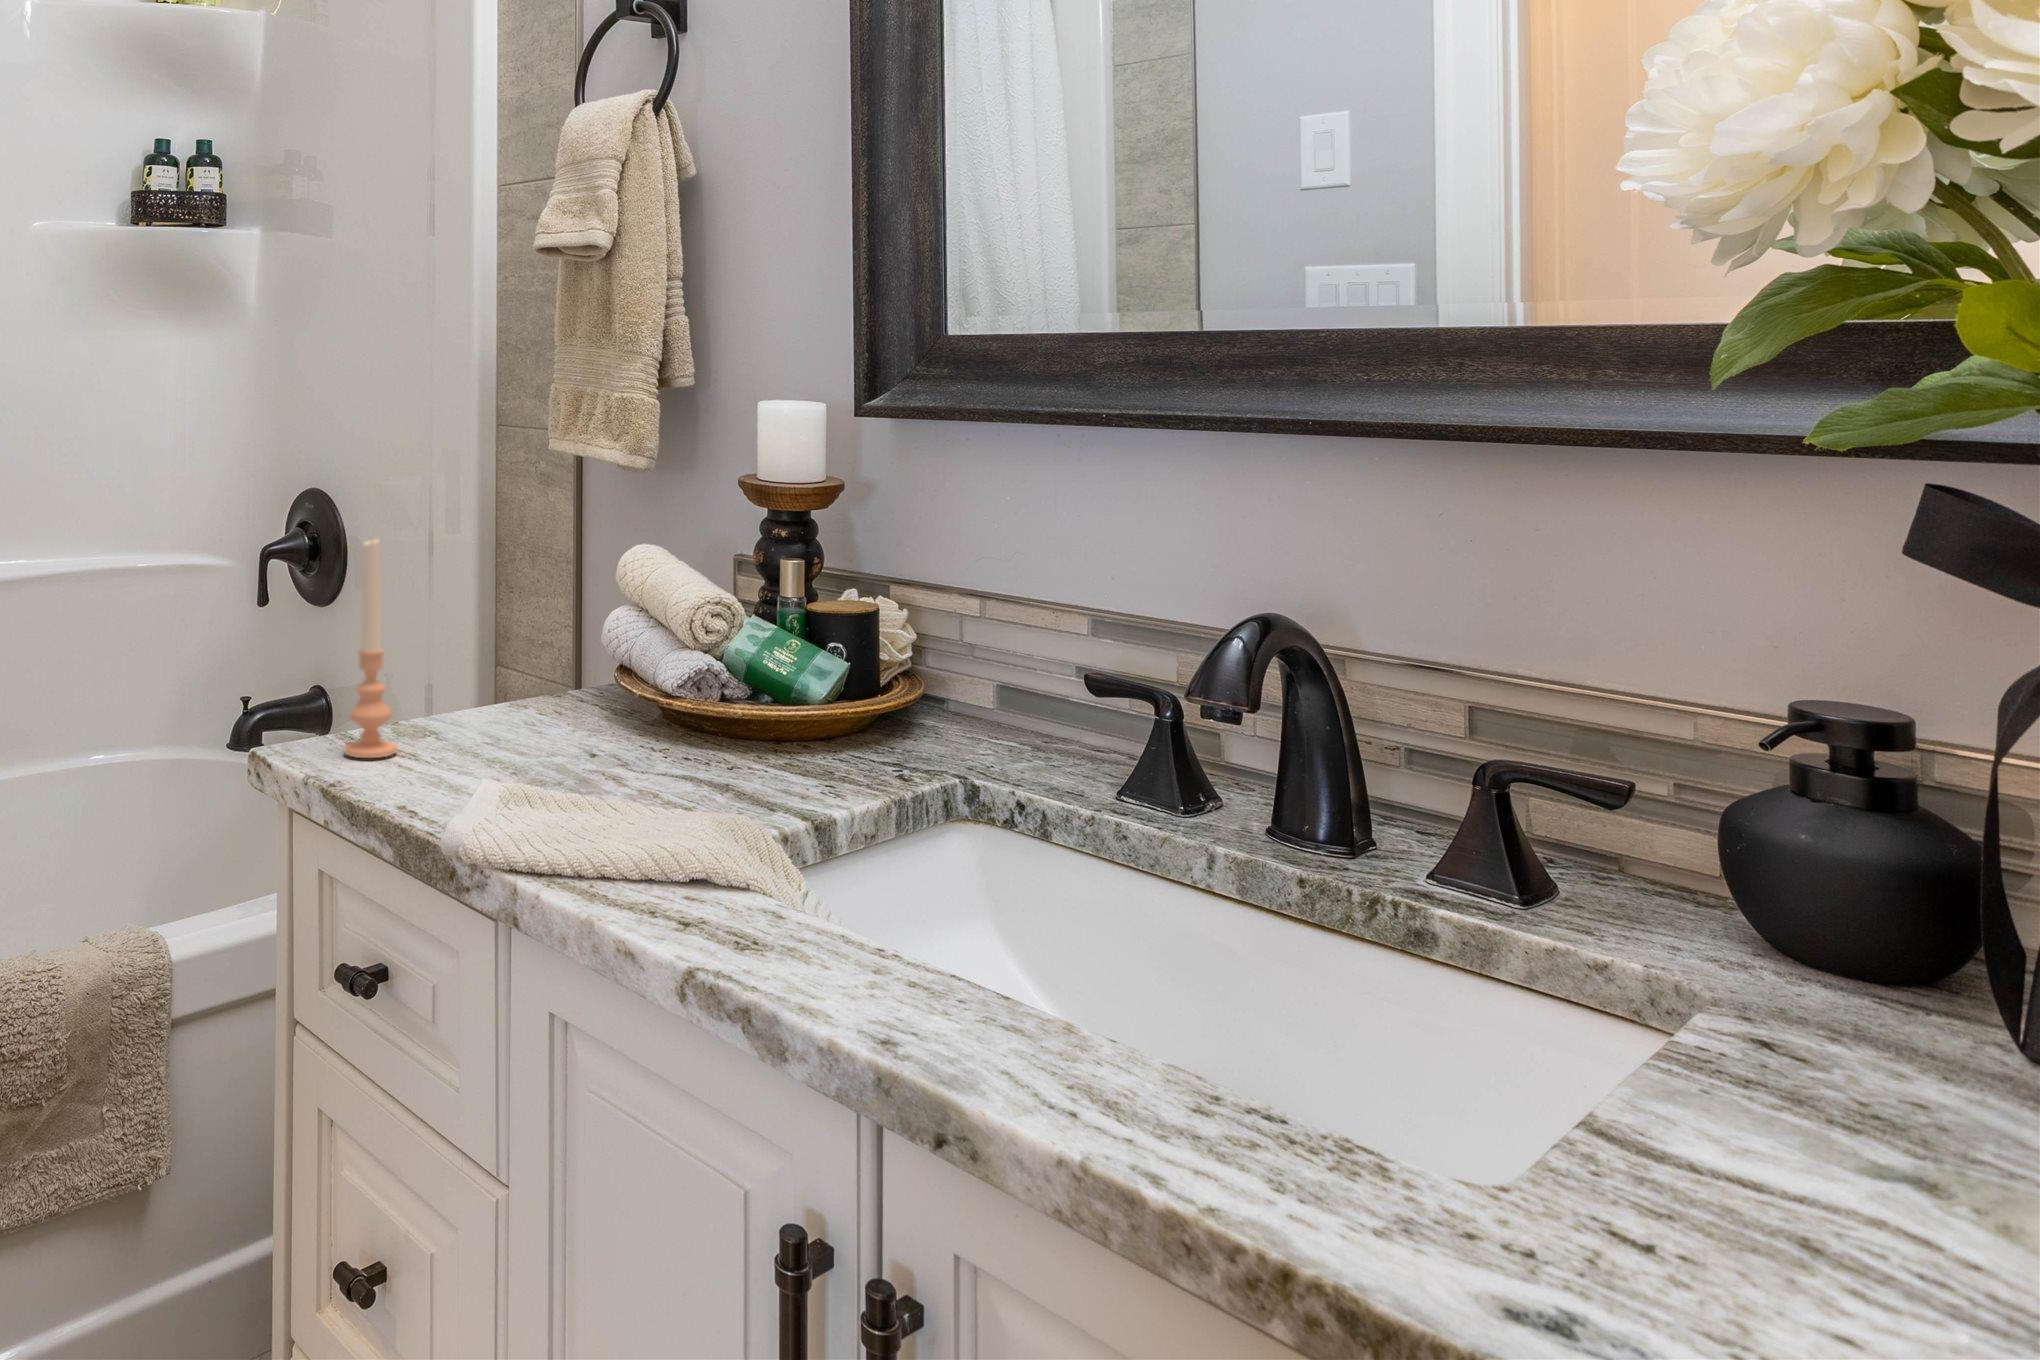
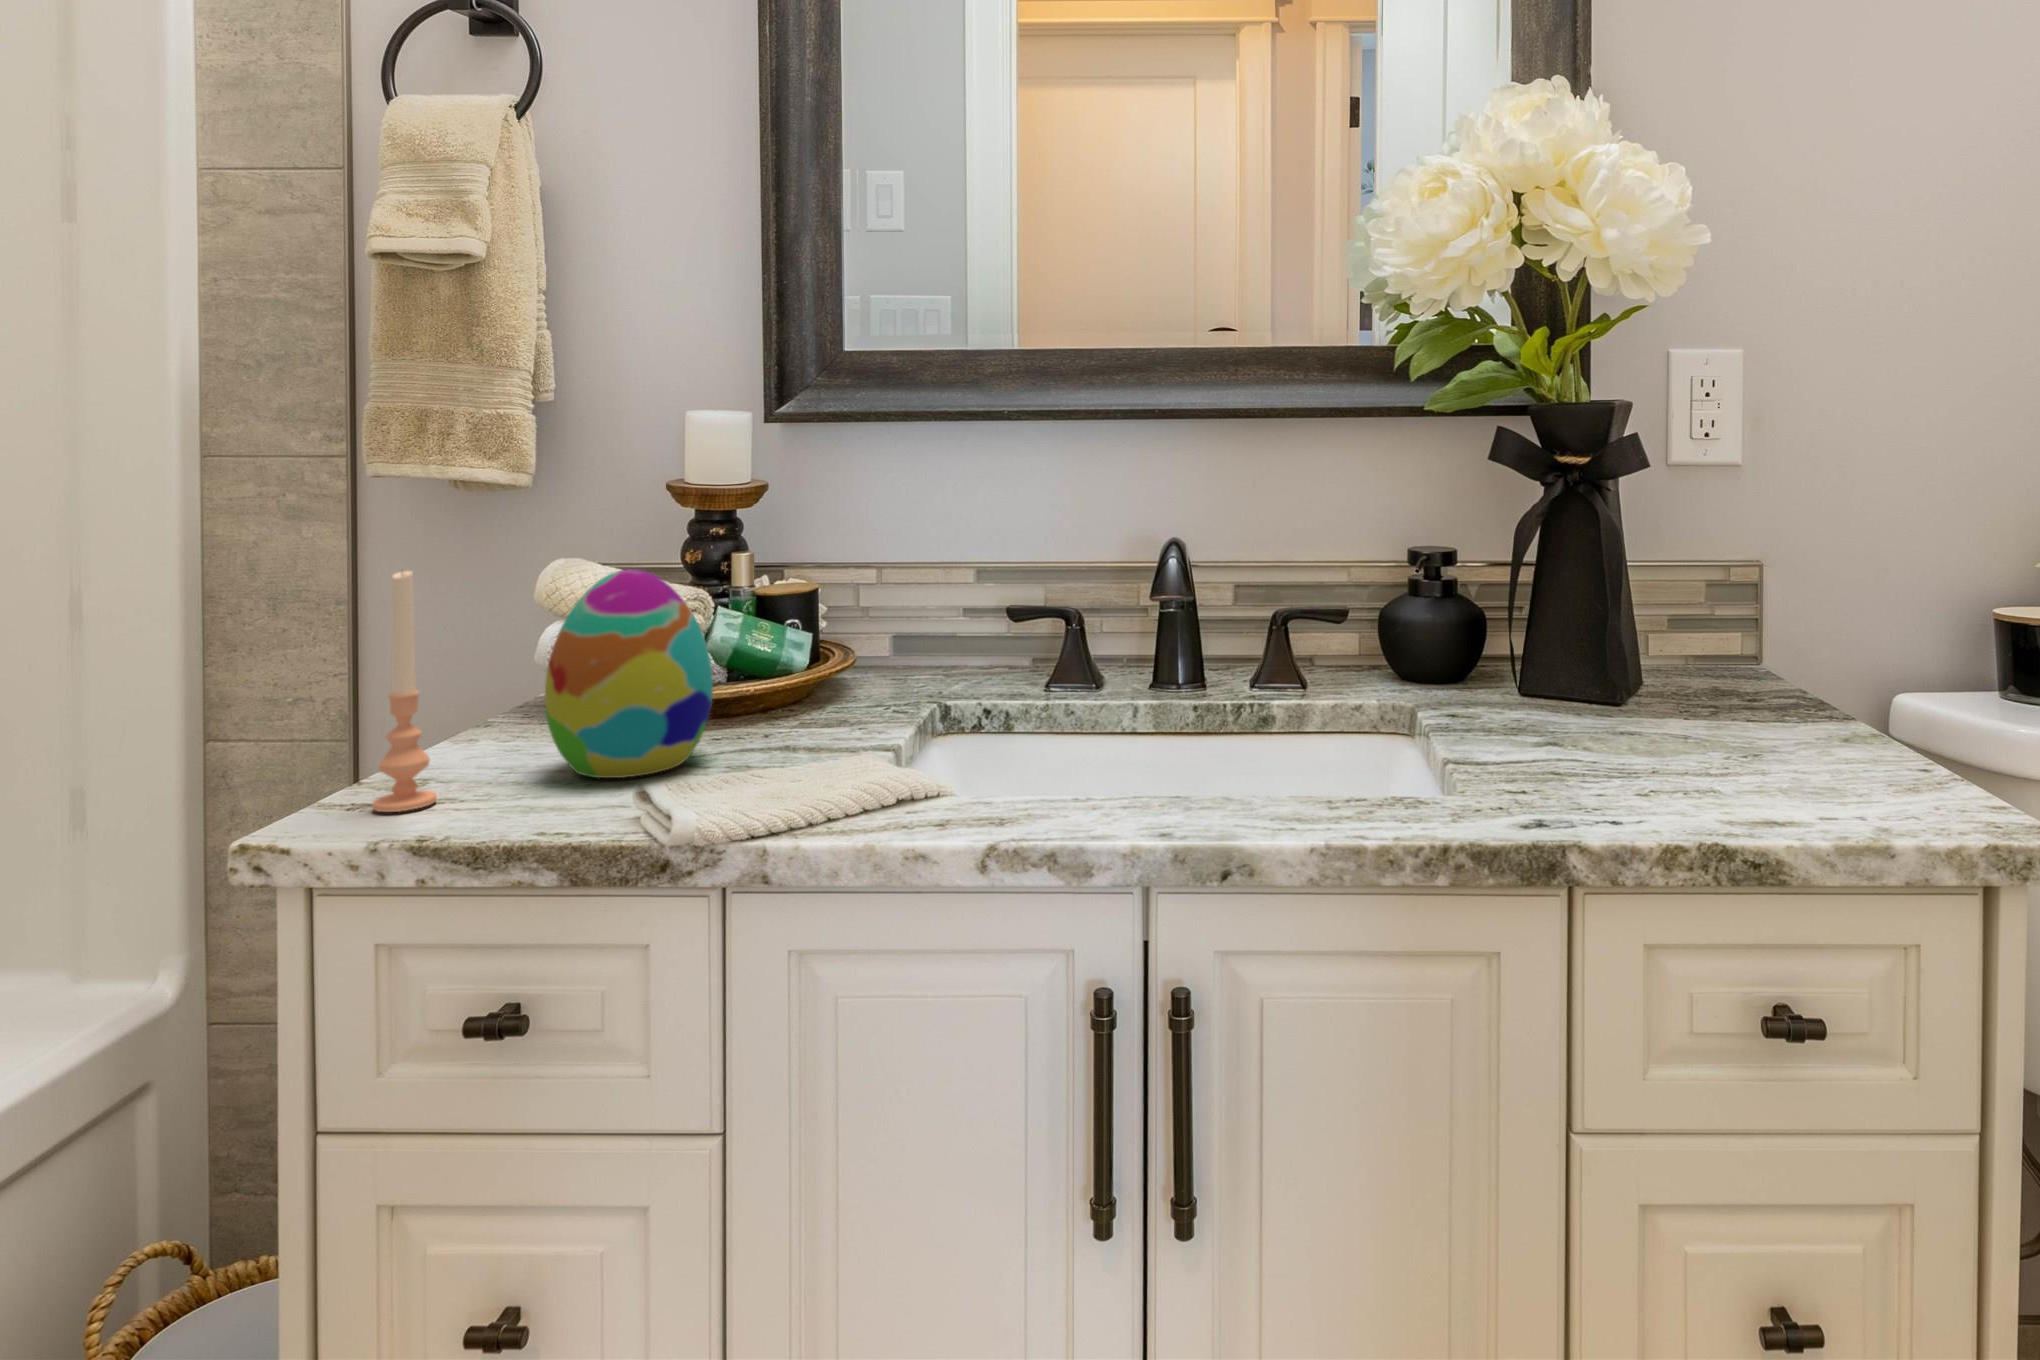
decorative egg: none [487,563,651,779] -> present [545,569,713,778]

